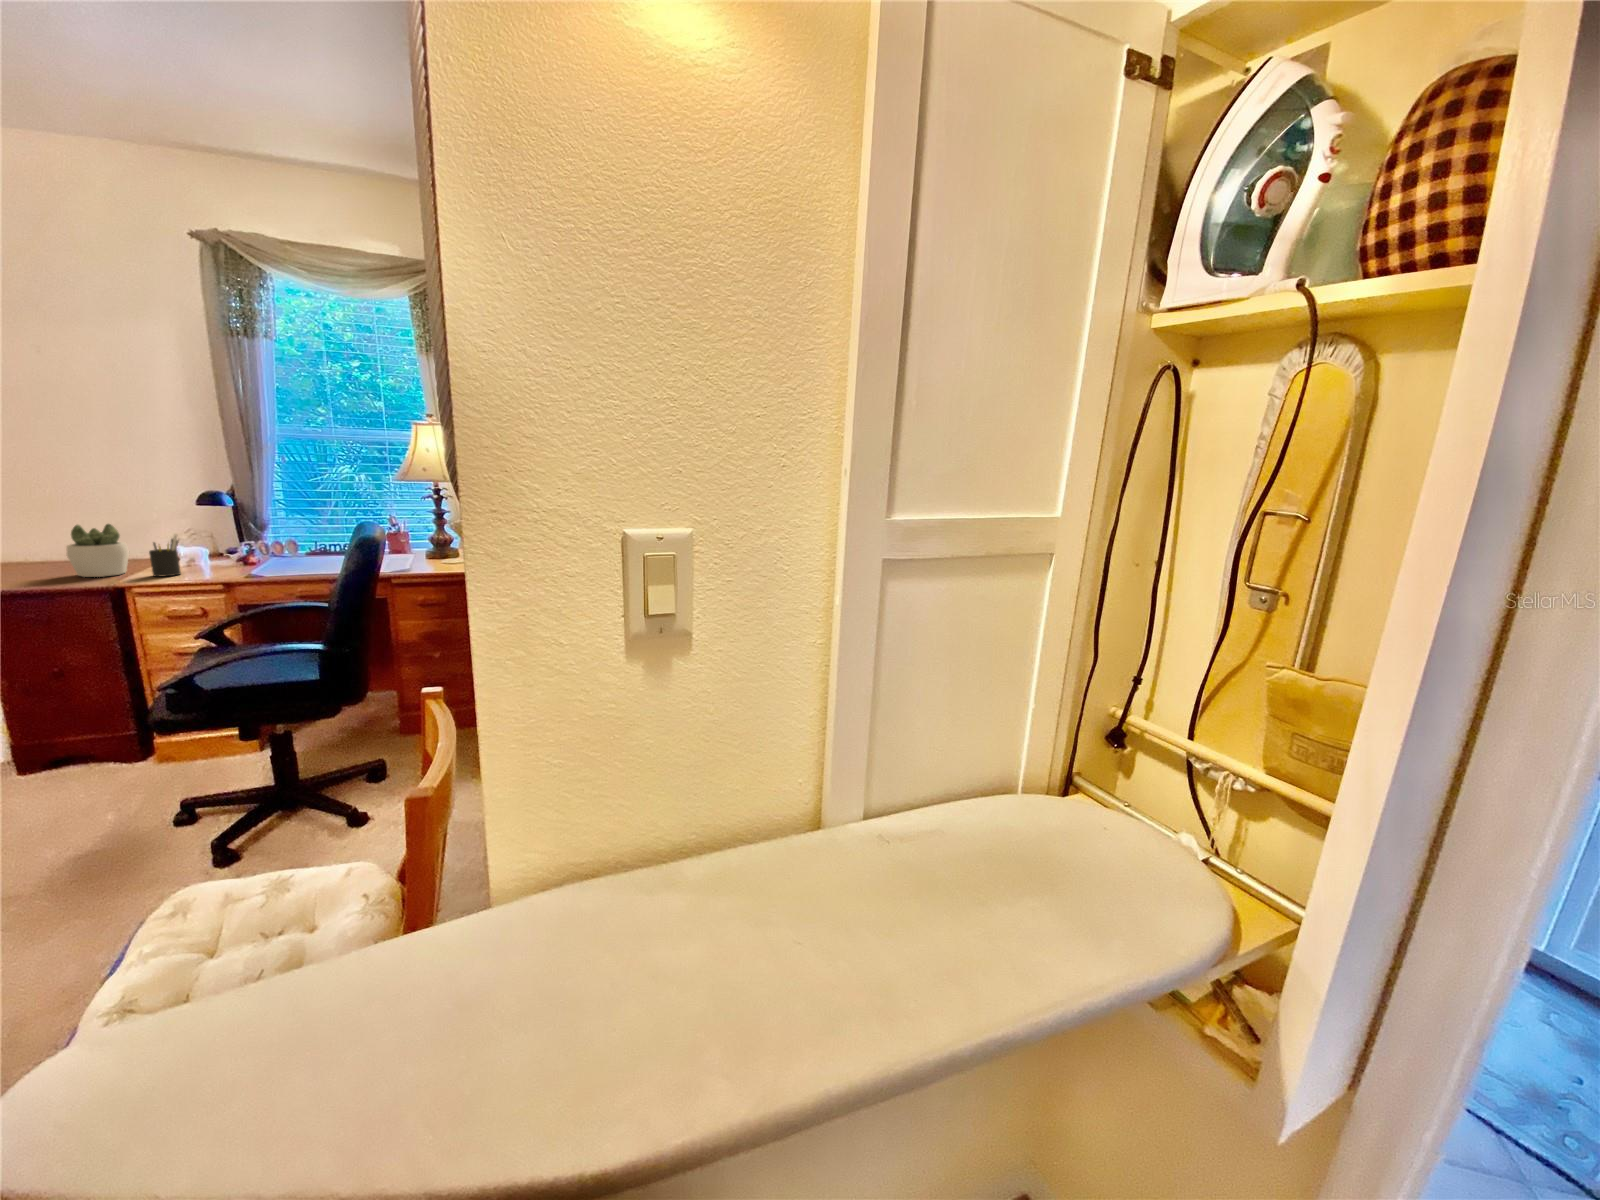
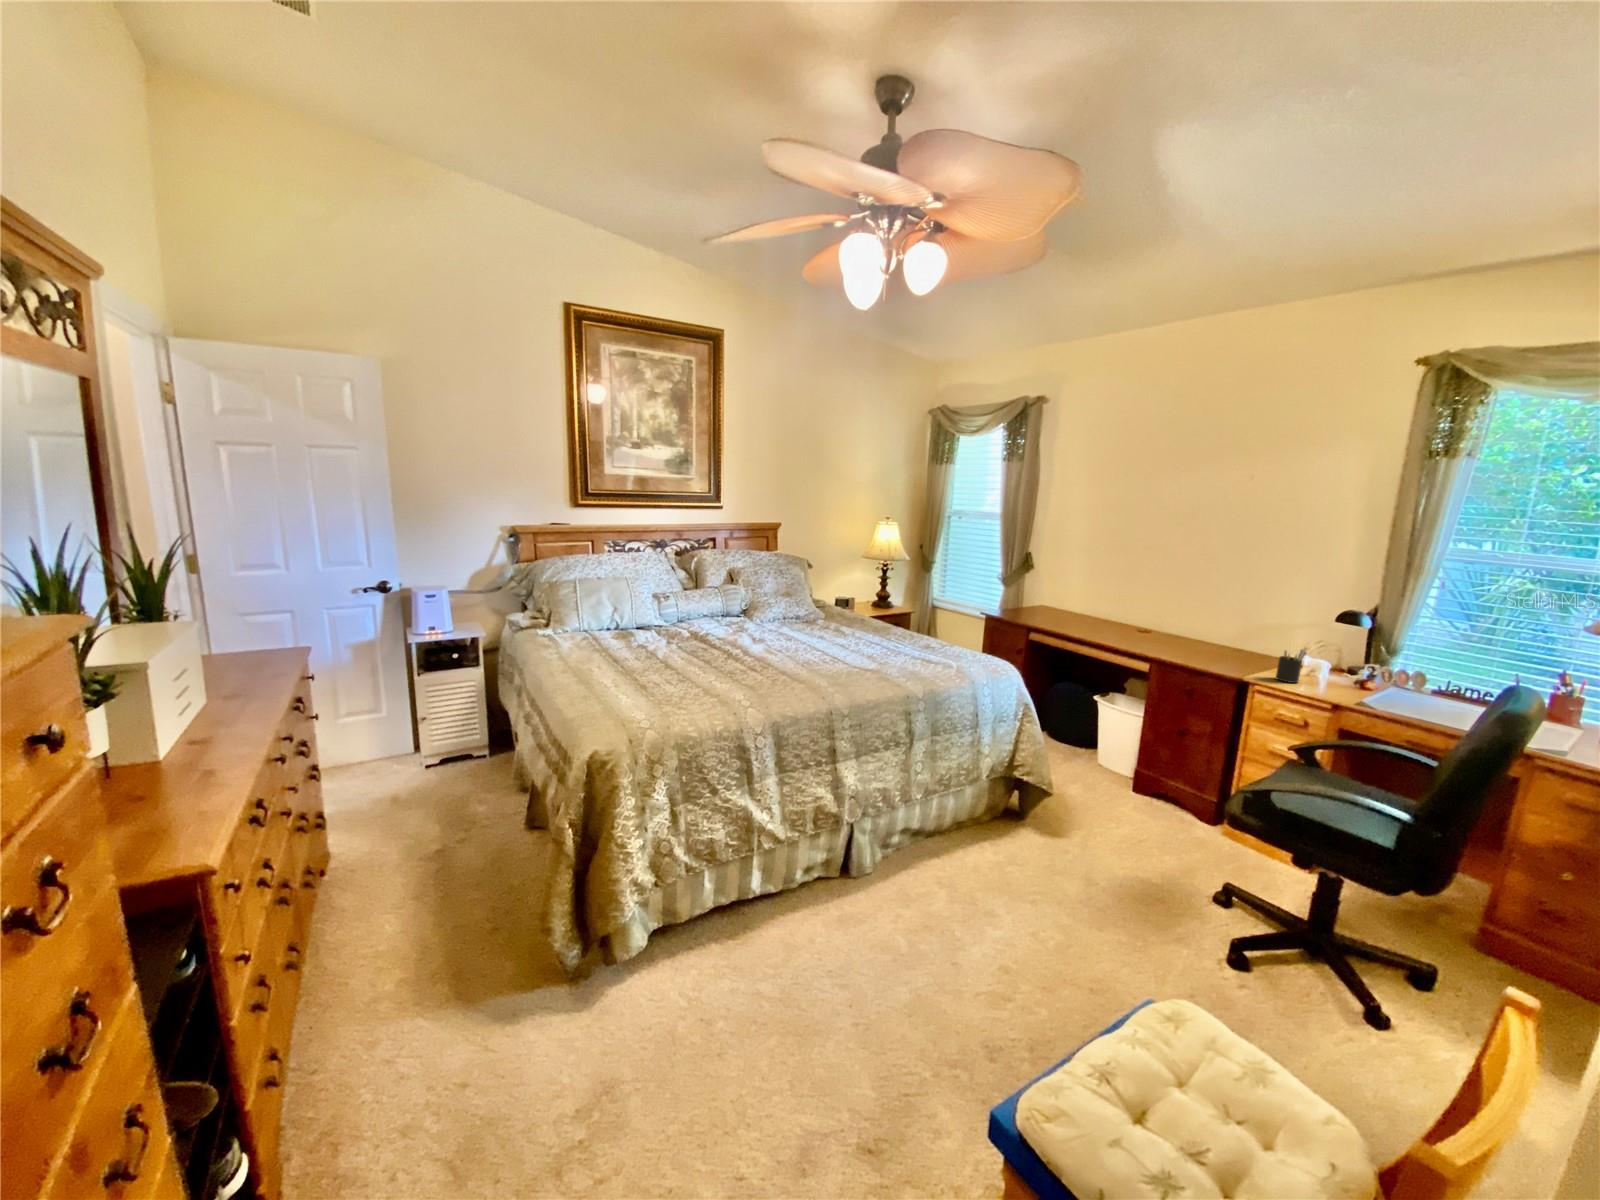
succulent plant: present [66,524,129,577] -> none [1222,623,1266,670]

